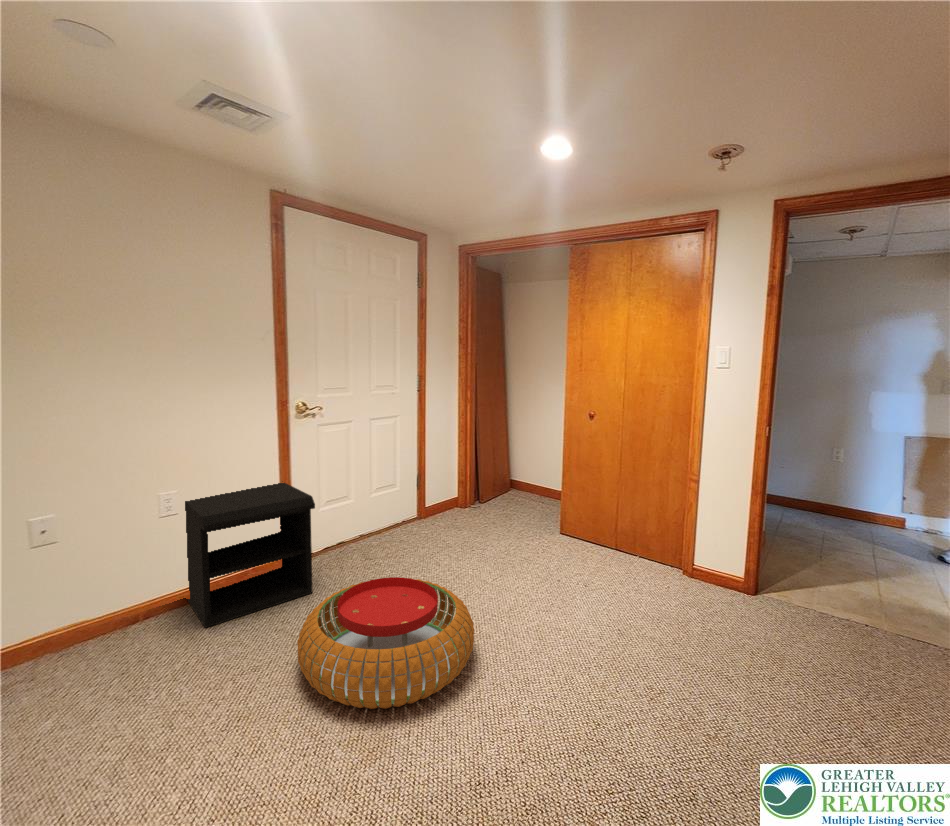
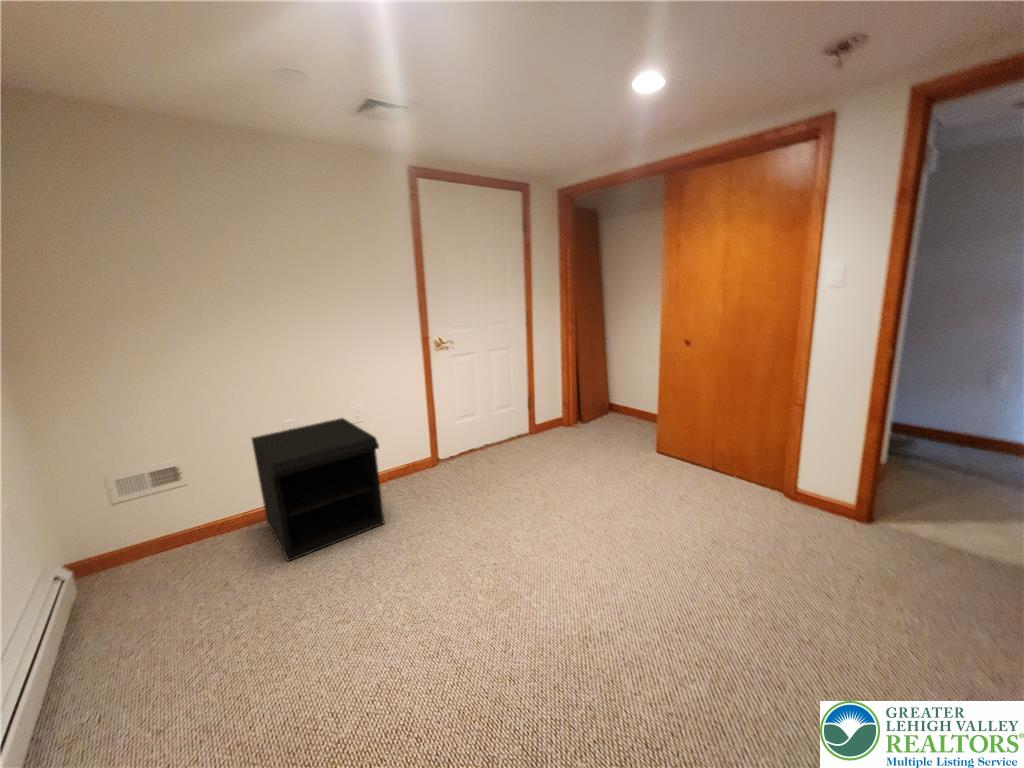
pouf: present [297,577,474,709] -> none [366,512,533,644]

